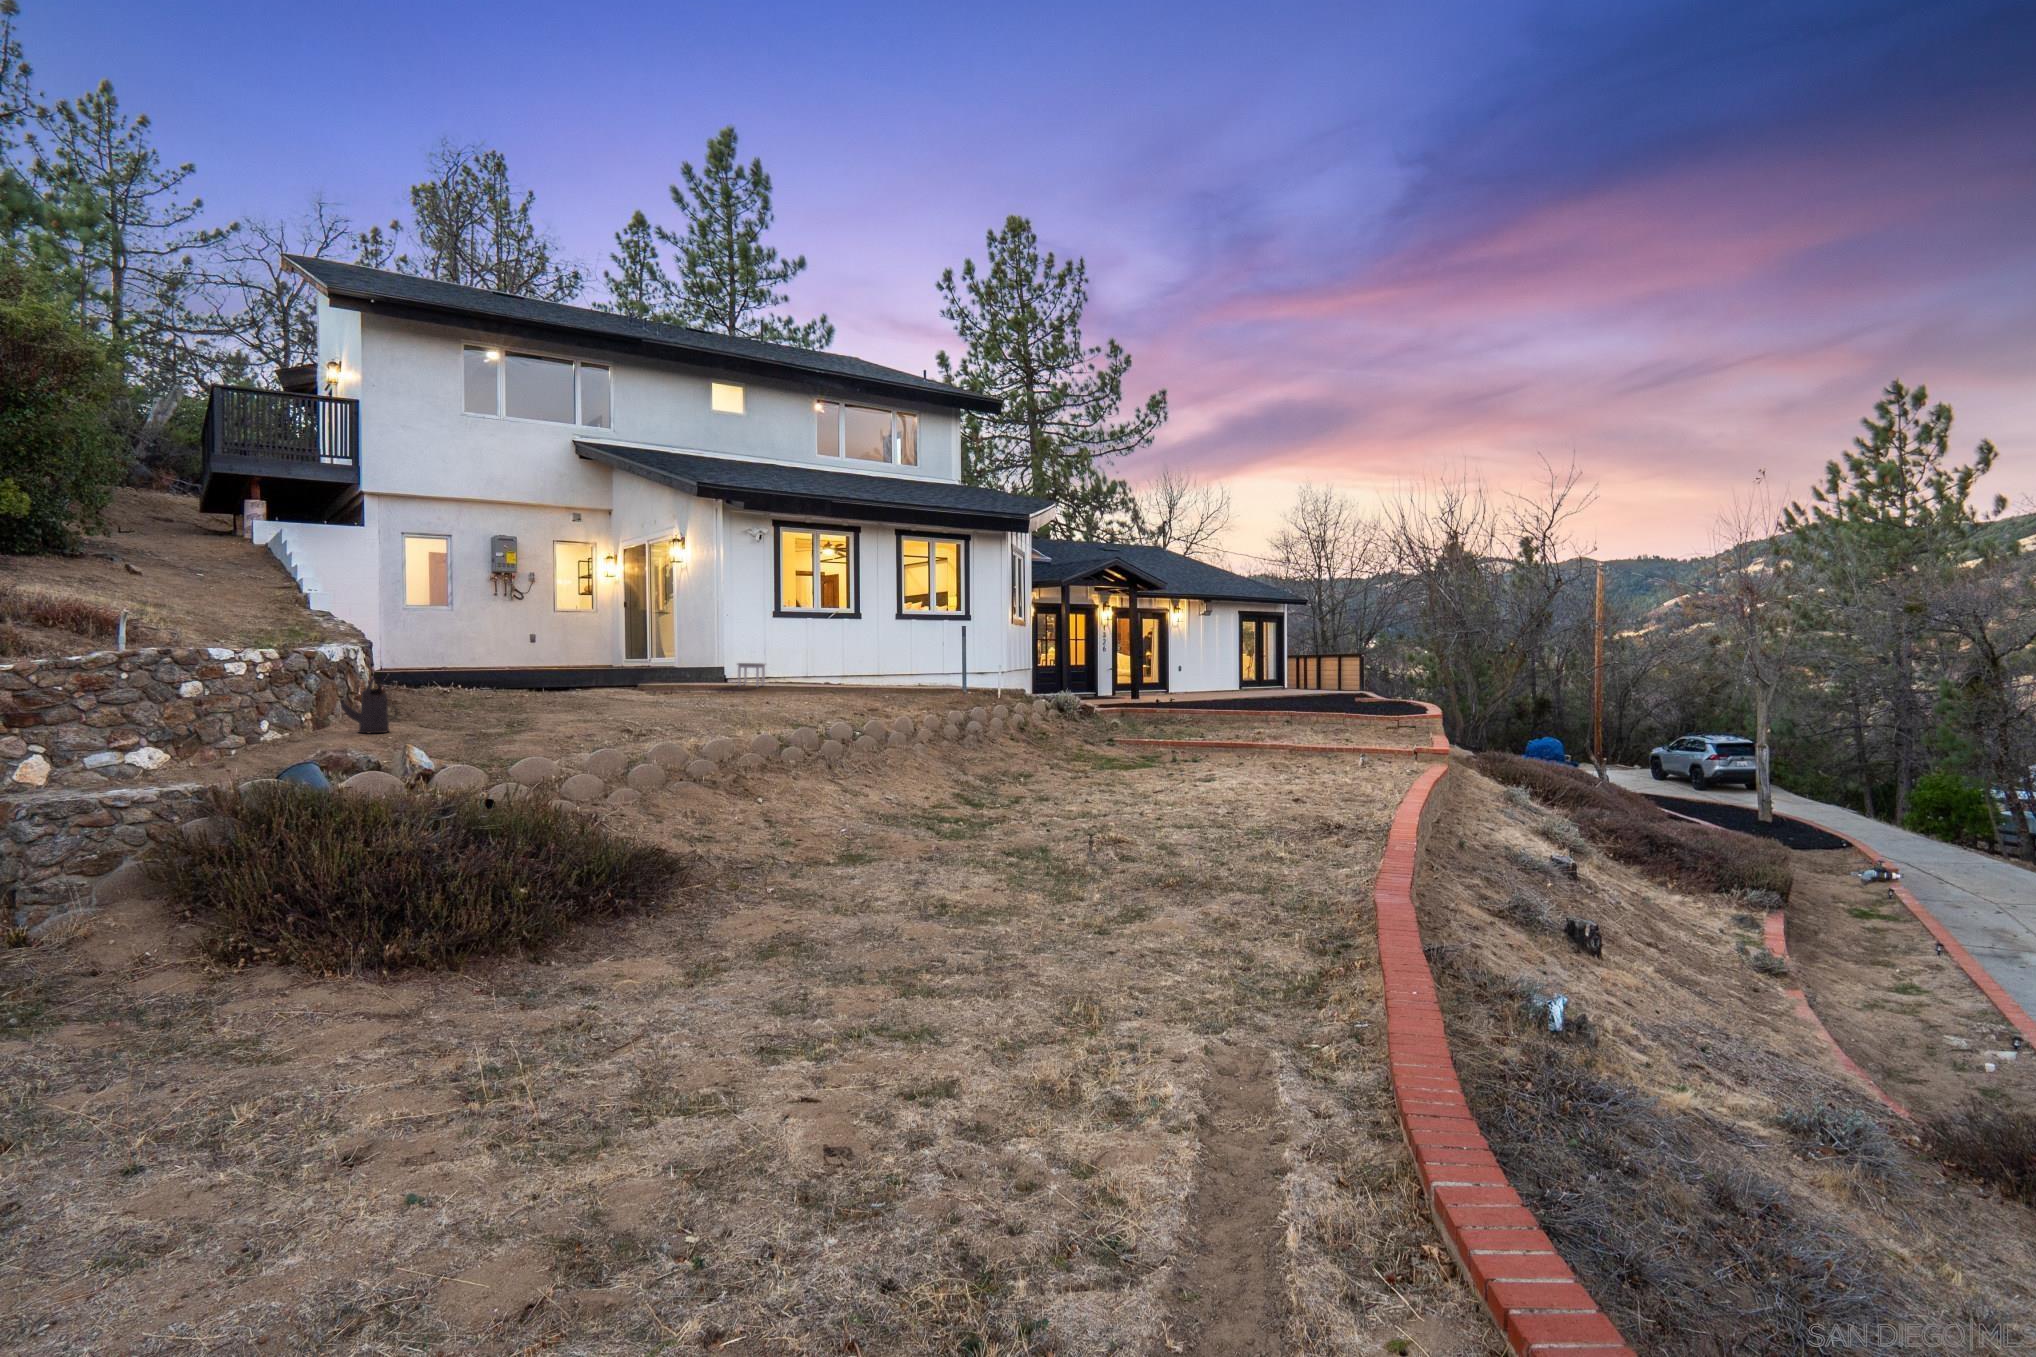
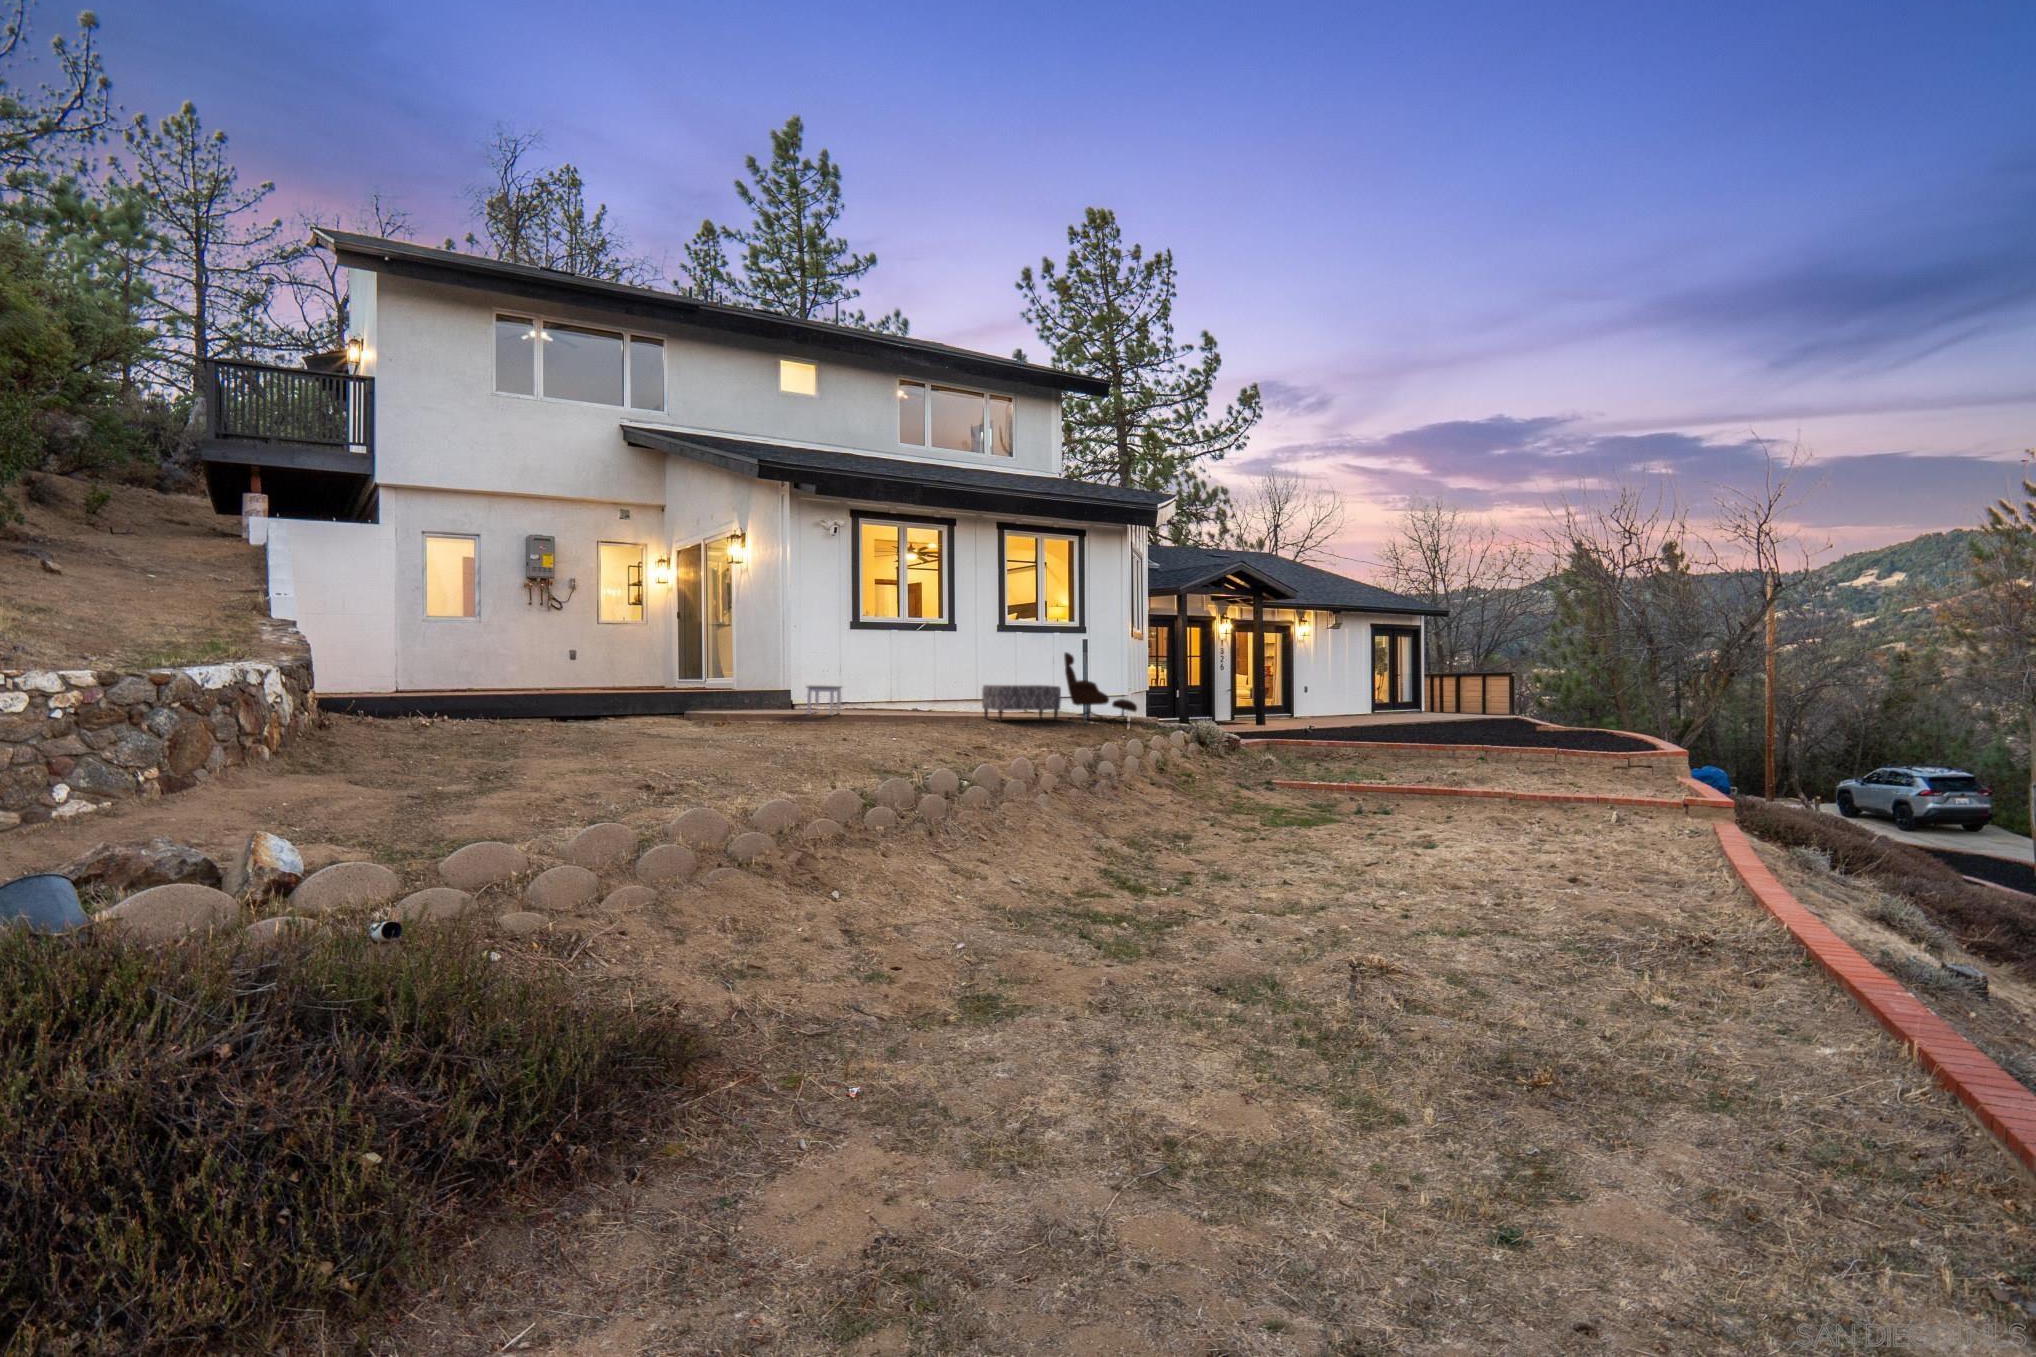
lounge chair: none [951,637,1012,694] -> present [1064,652,1137,720]
bench: none [882,663,948,693] -> present [982,685,1061,721]
watering can: present [340,679,398,733] -> none [188,714,292,798]

